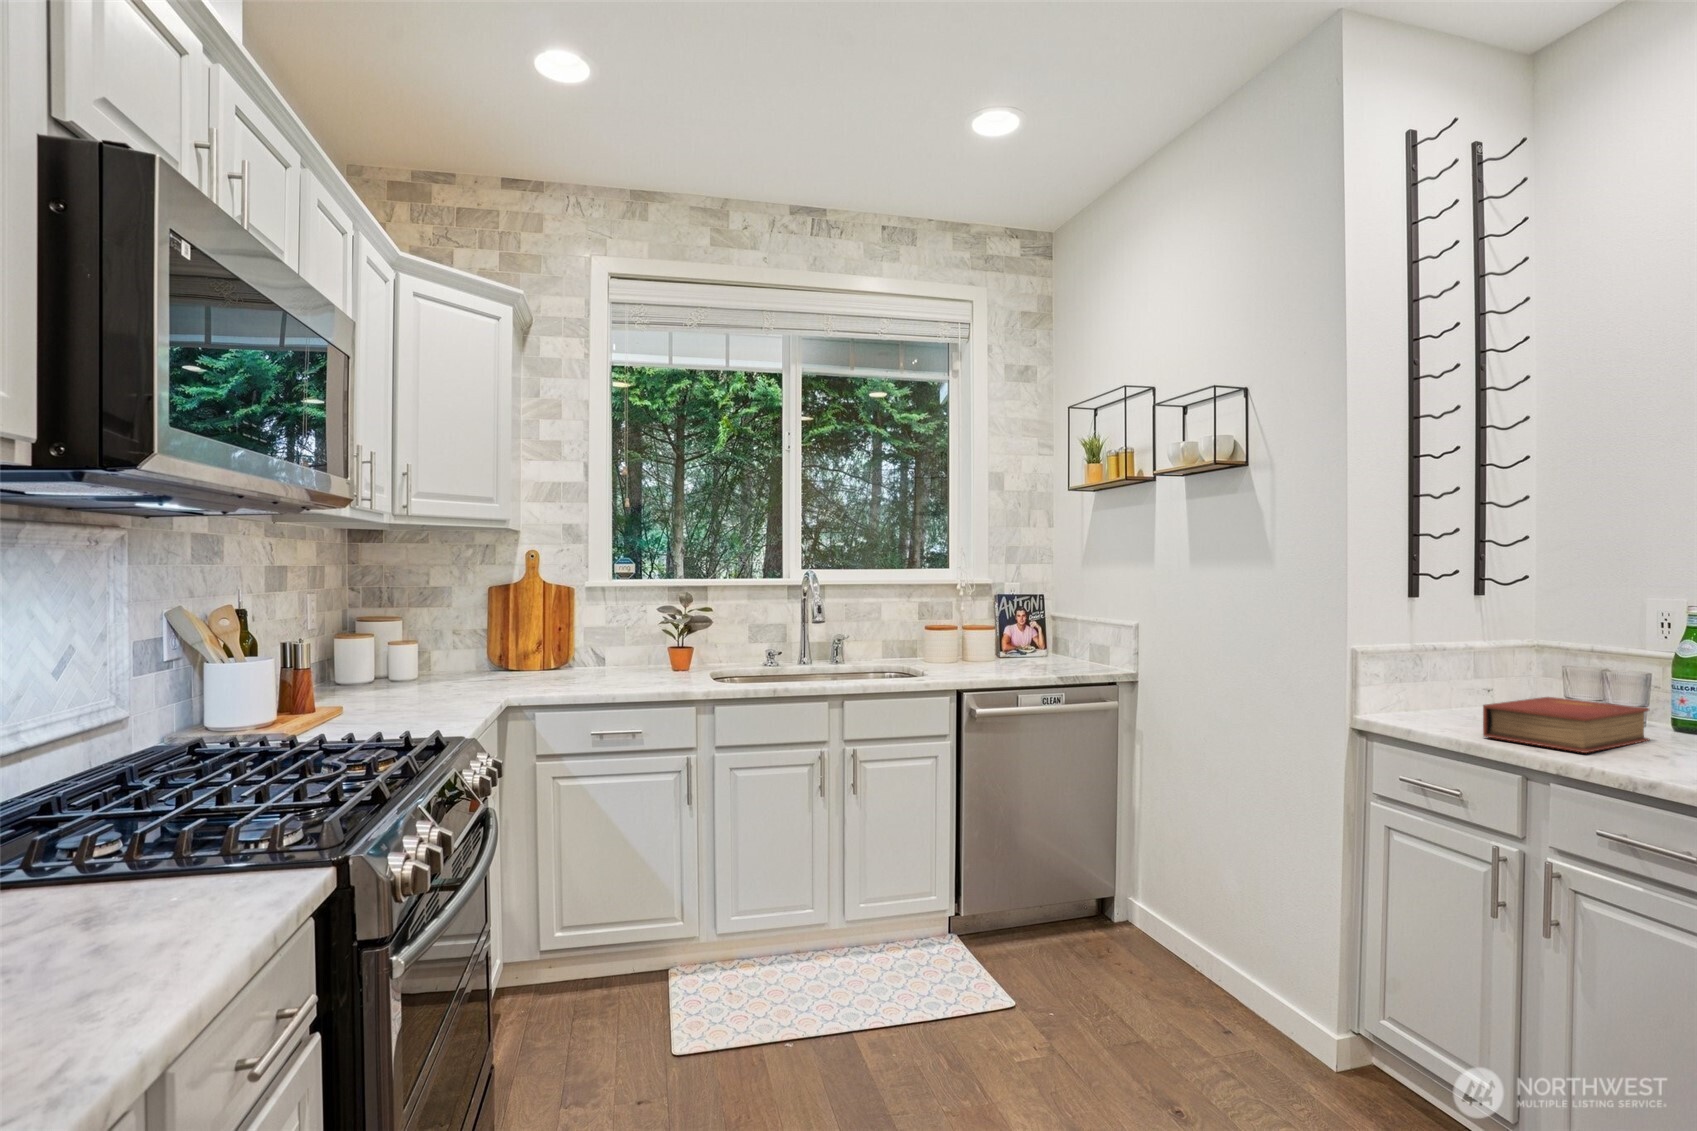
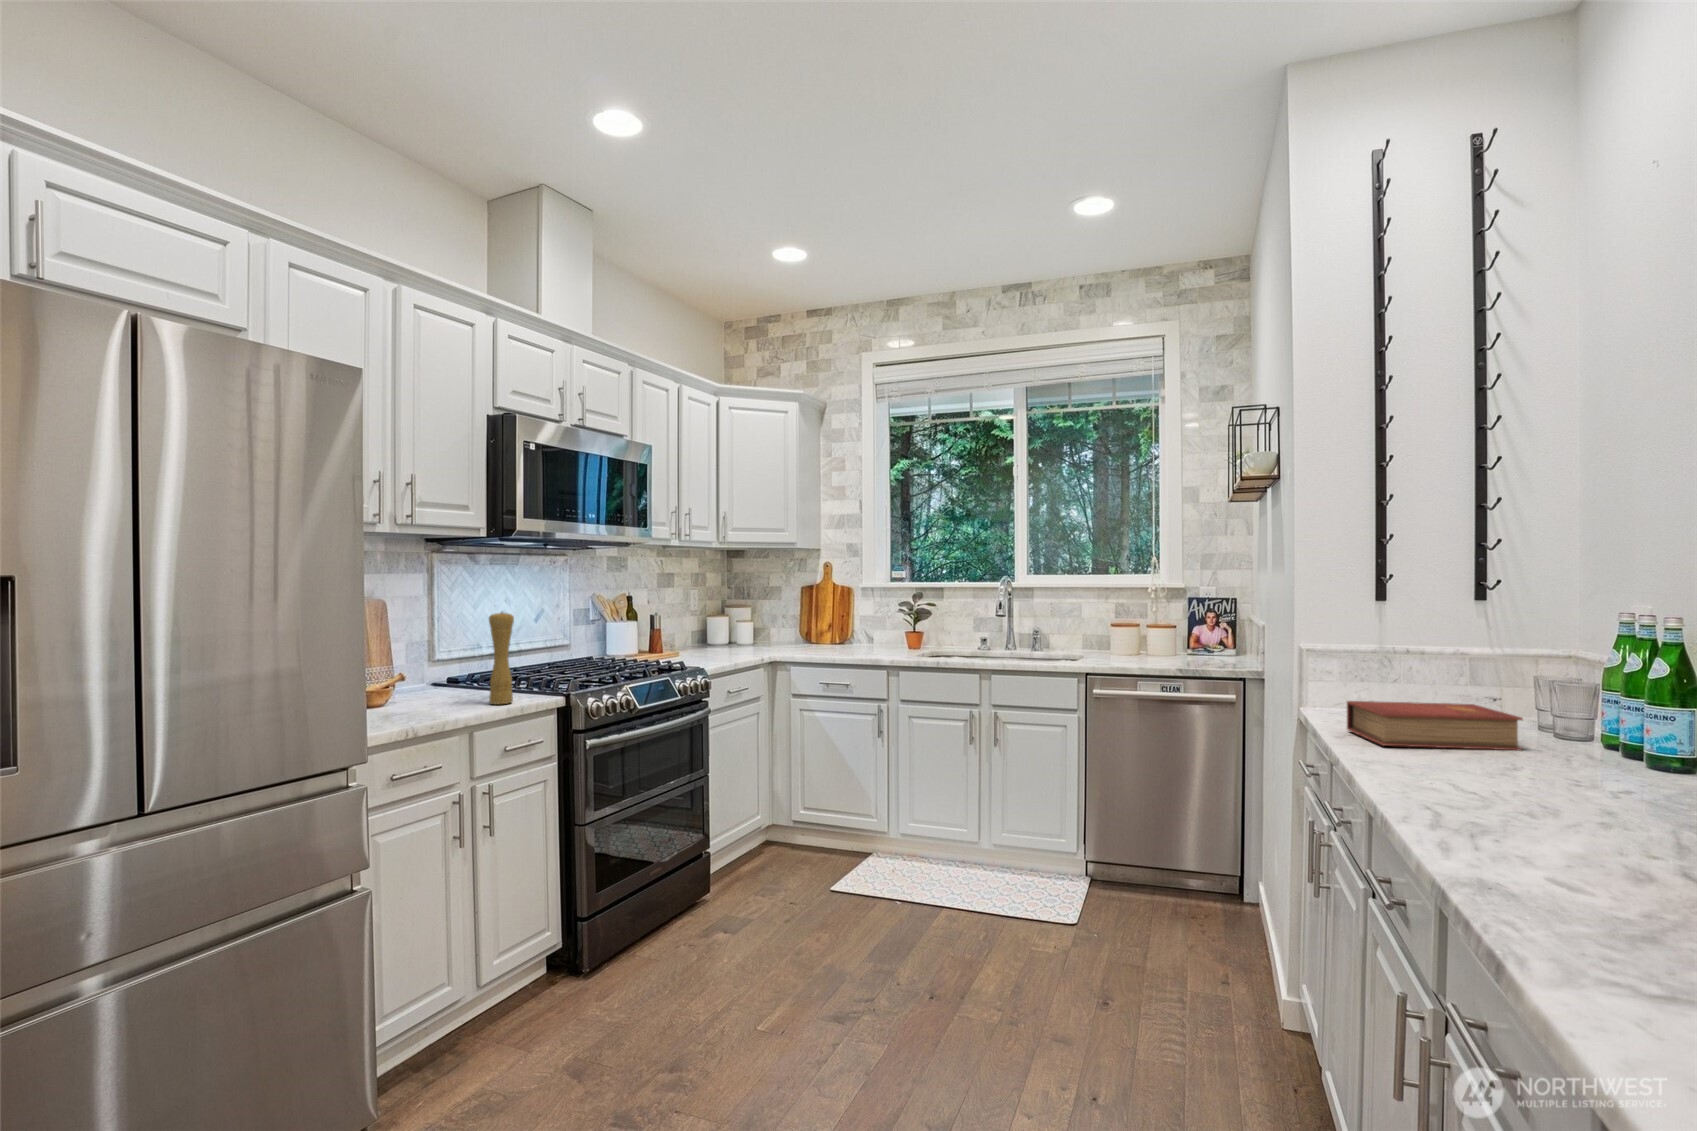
pepper mill: none [89,664,172,919] -> present [489,612,514,704]

